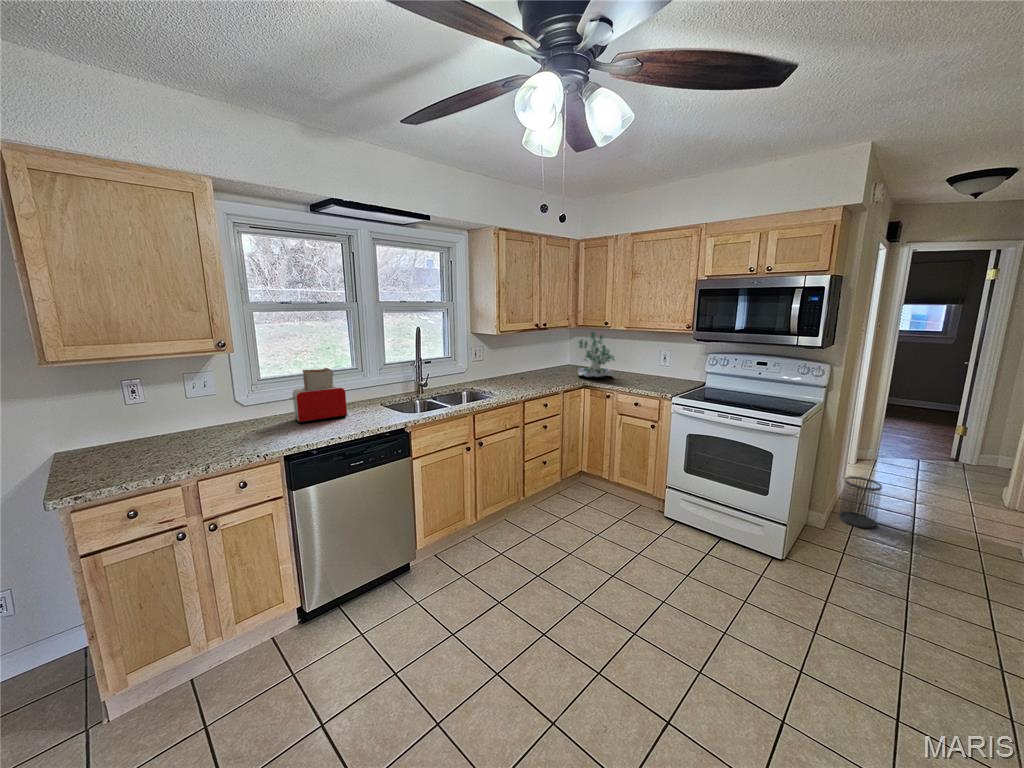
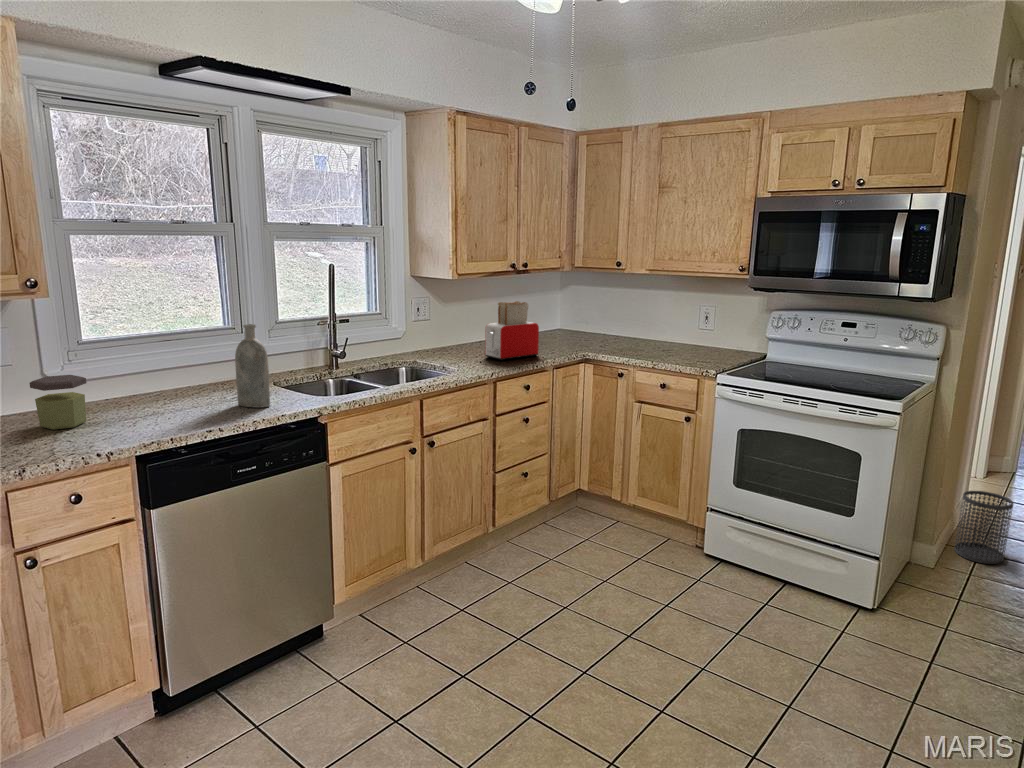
plant: present [578,332,614,377] -> none [575,274,635,345]
toaster: present [290,368,347,424] -> present [485,301,539,361]
bottle: none [353,368,375,422] -> present [235,324,270,408]
jar: none [222,402,258,437] -> present [29,375,86,430]

